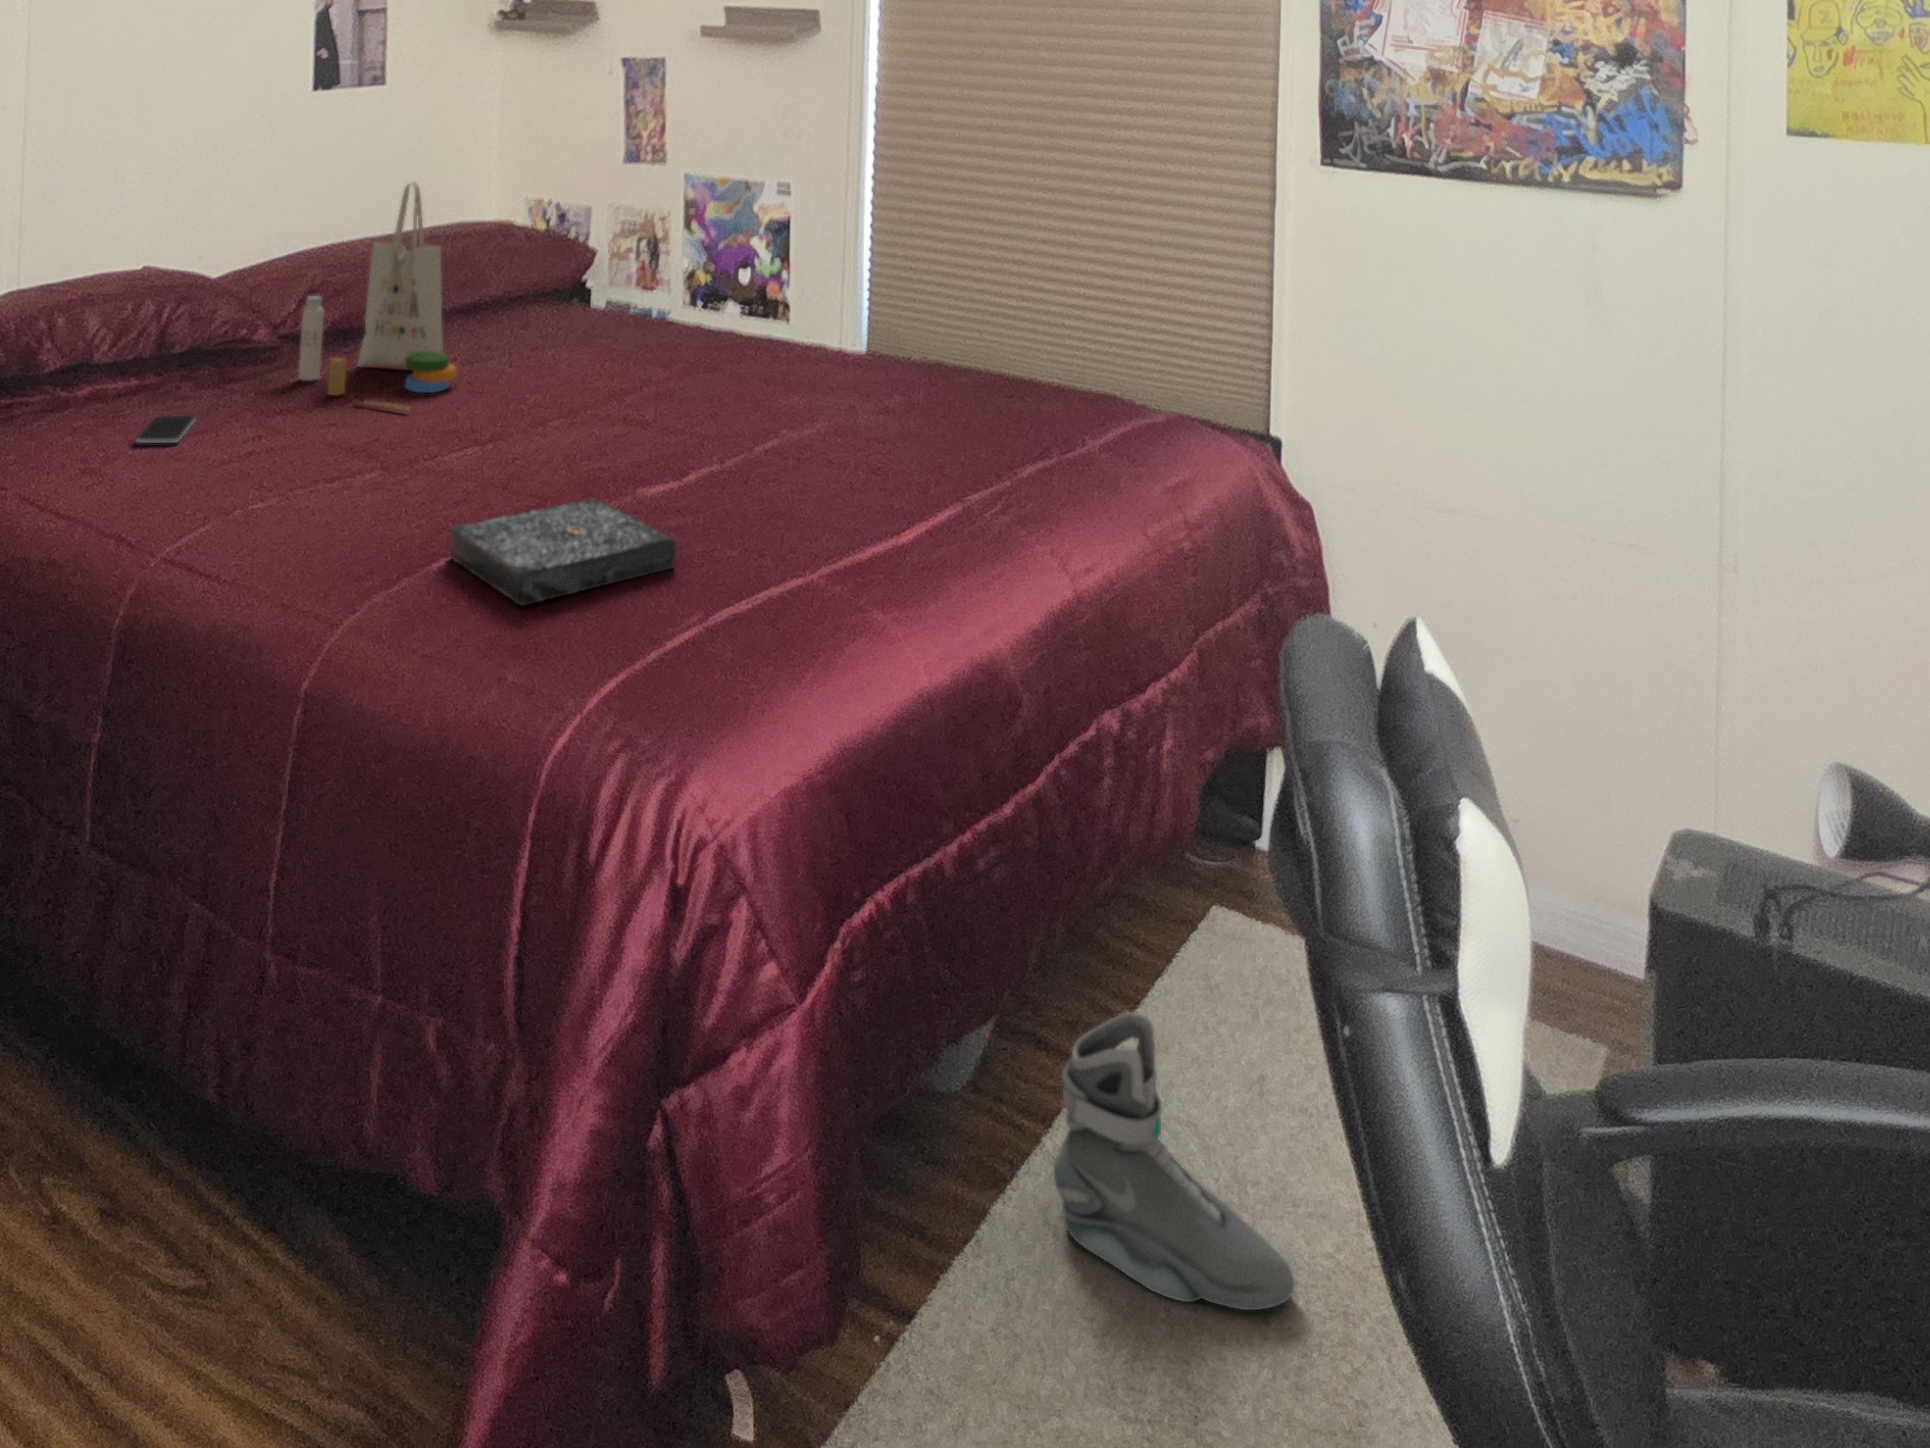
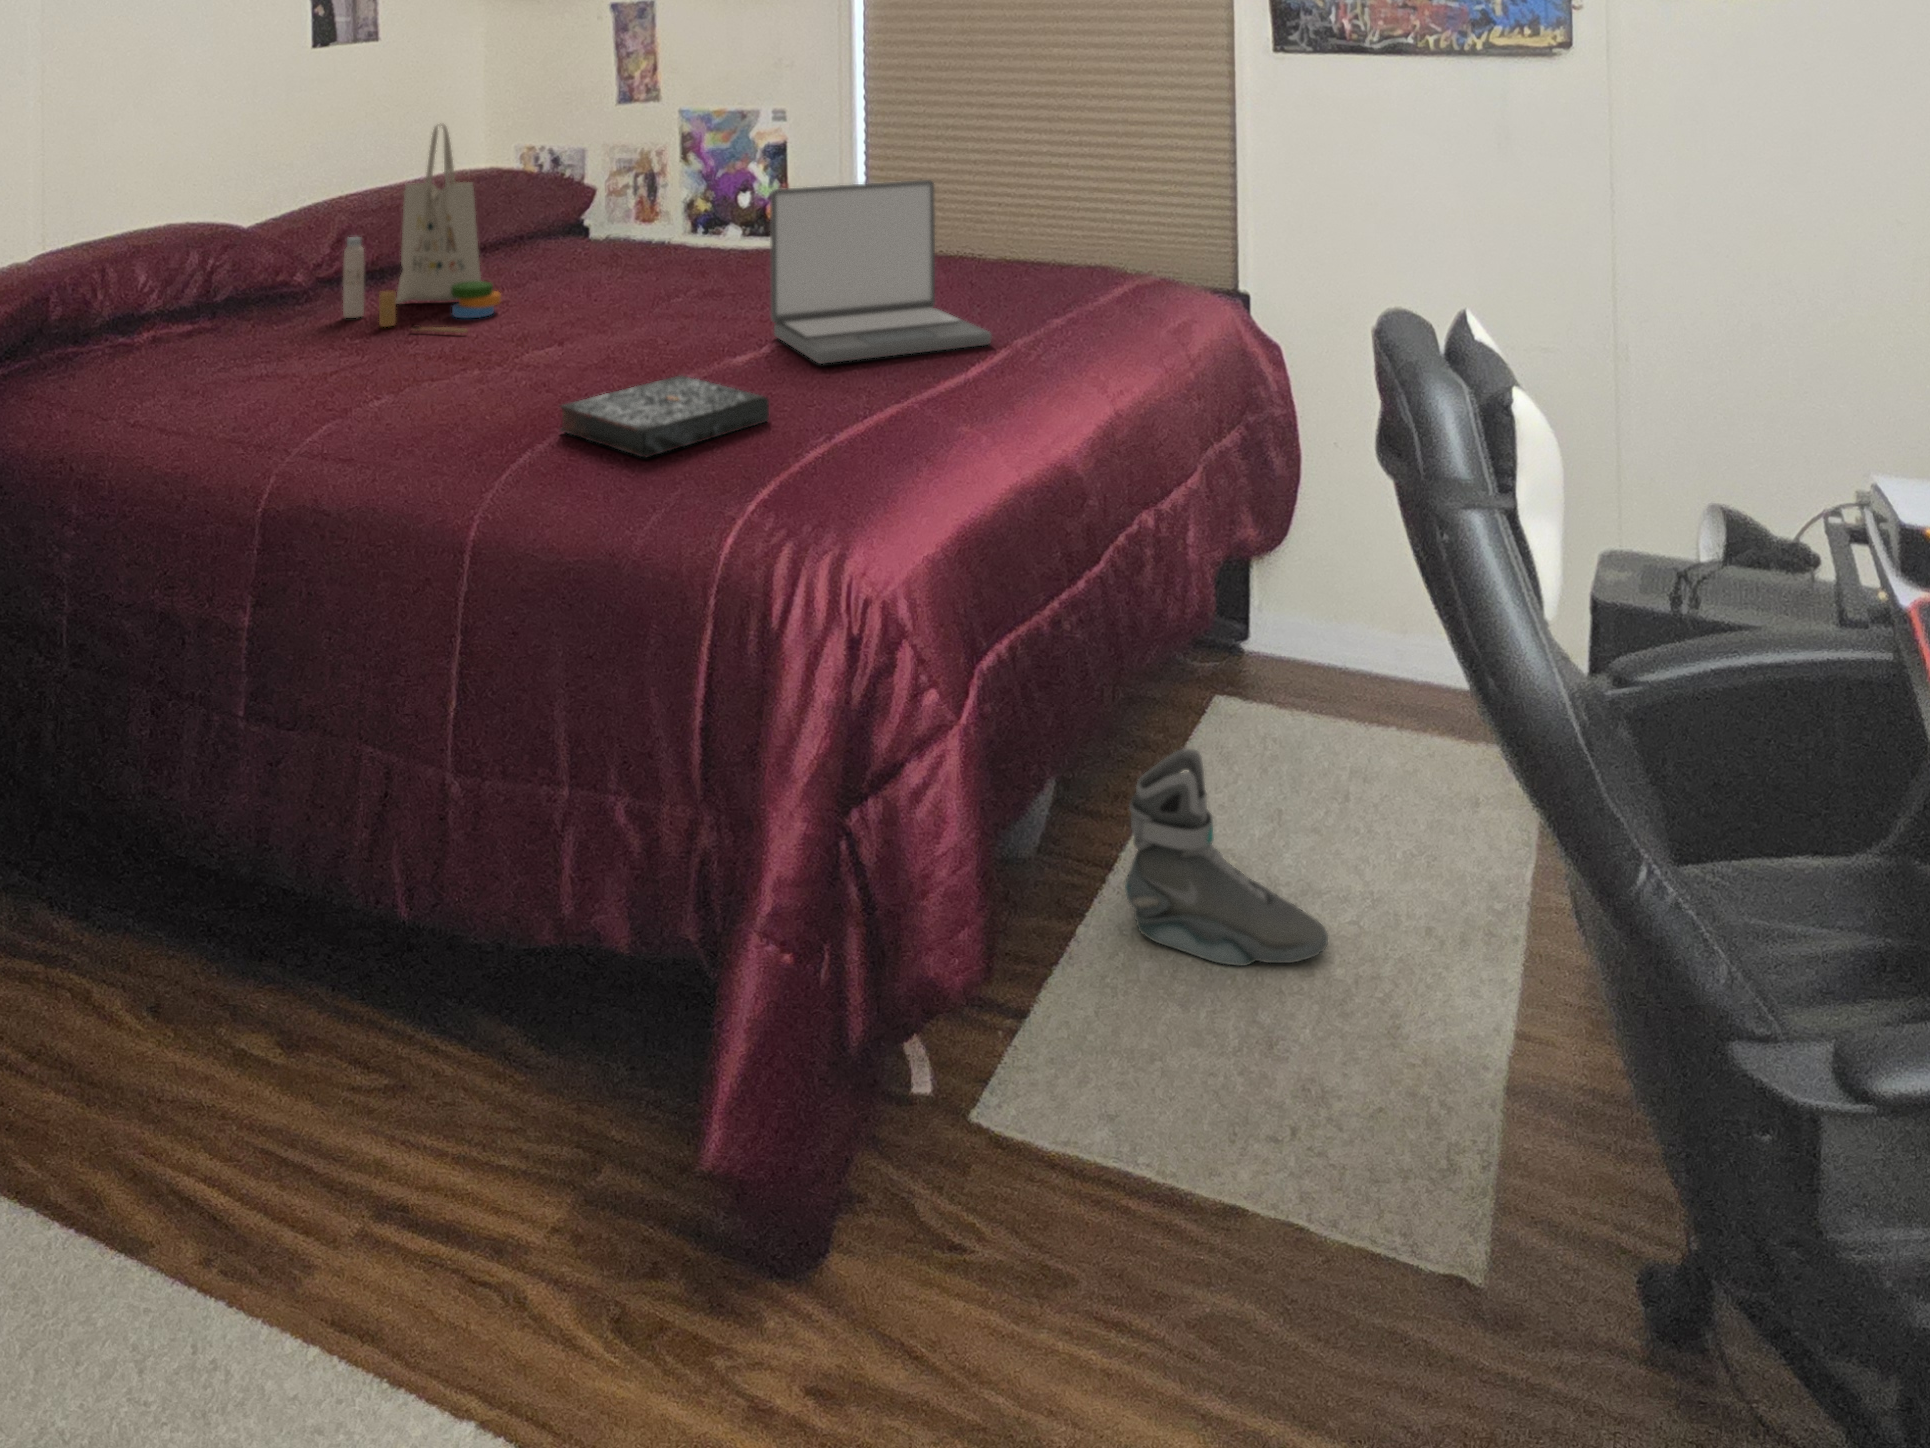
laptop: none [720,287,957,494] -> present [770,180,992,364]
smartphone: present [136,416,195,443] -> none [211,353,260,377]

